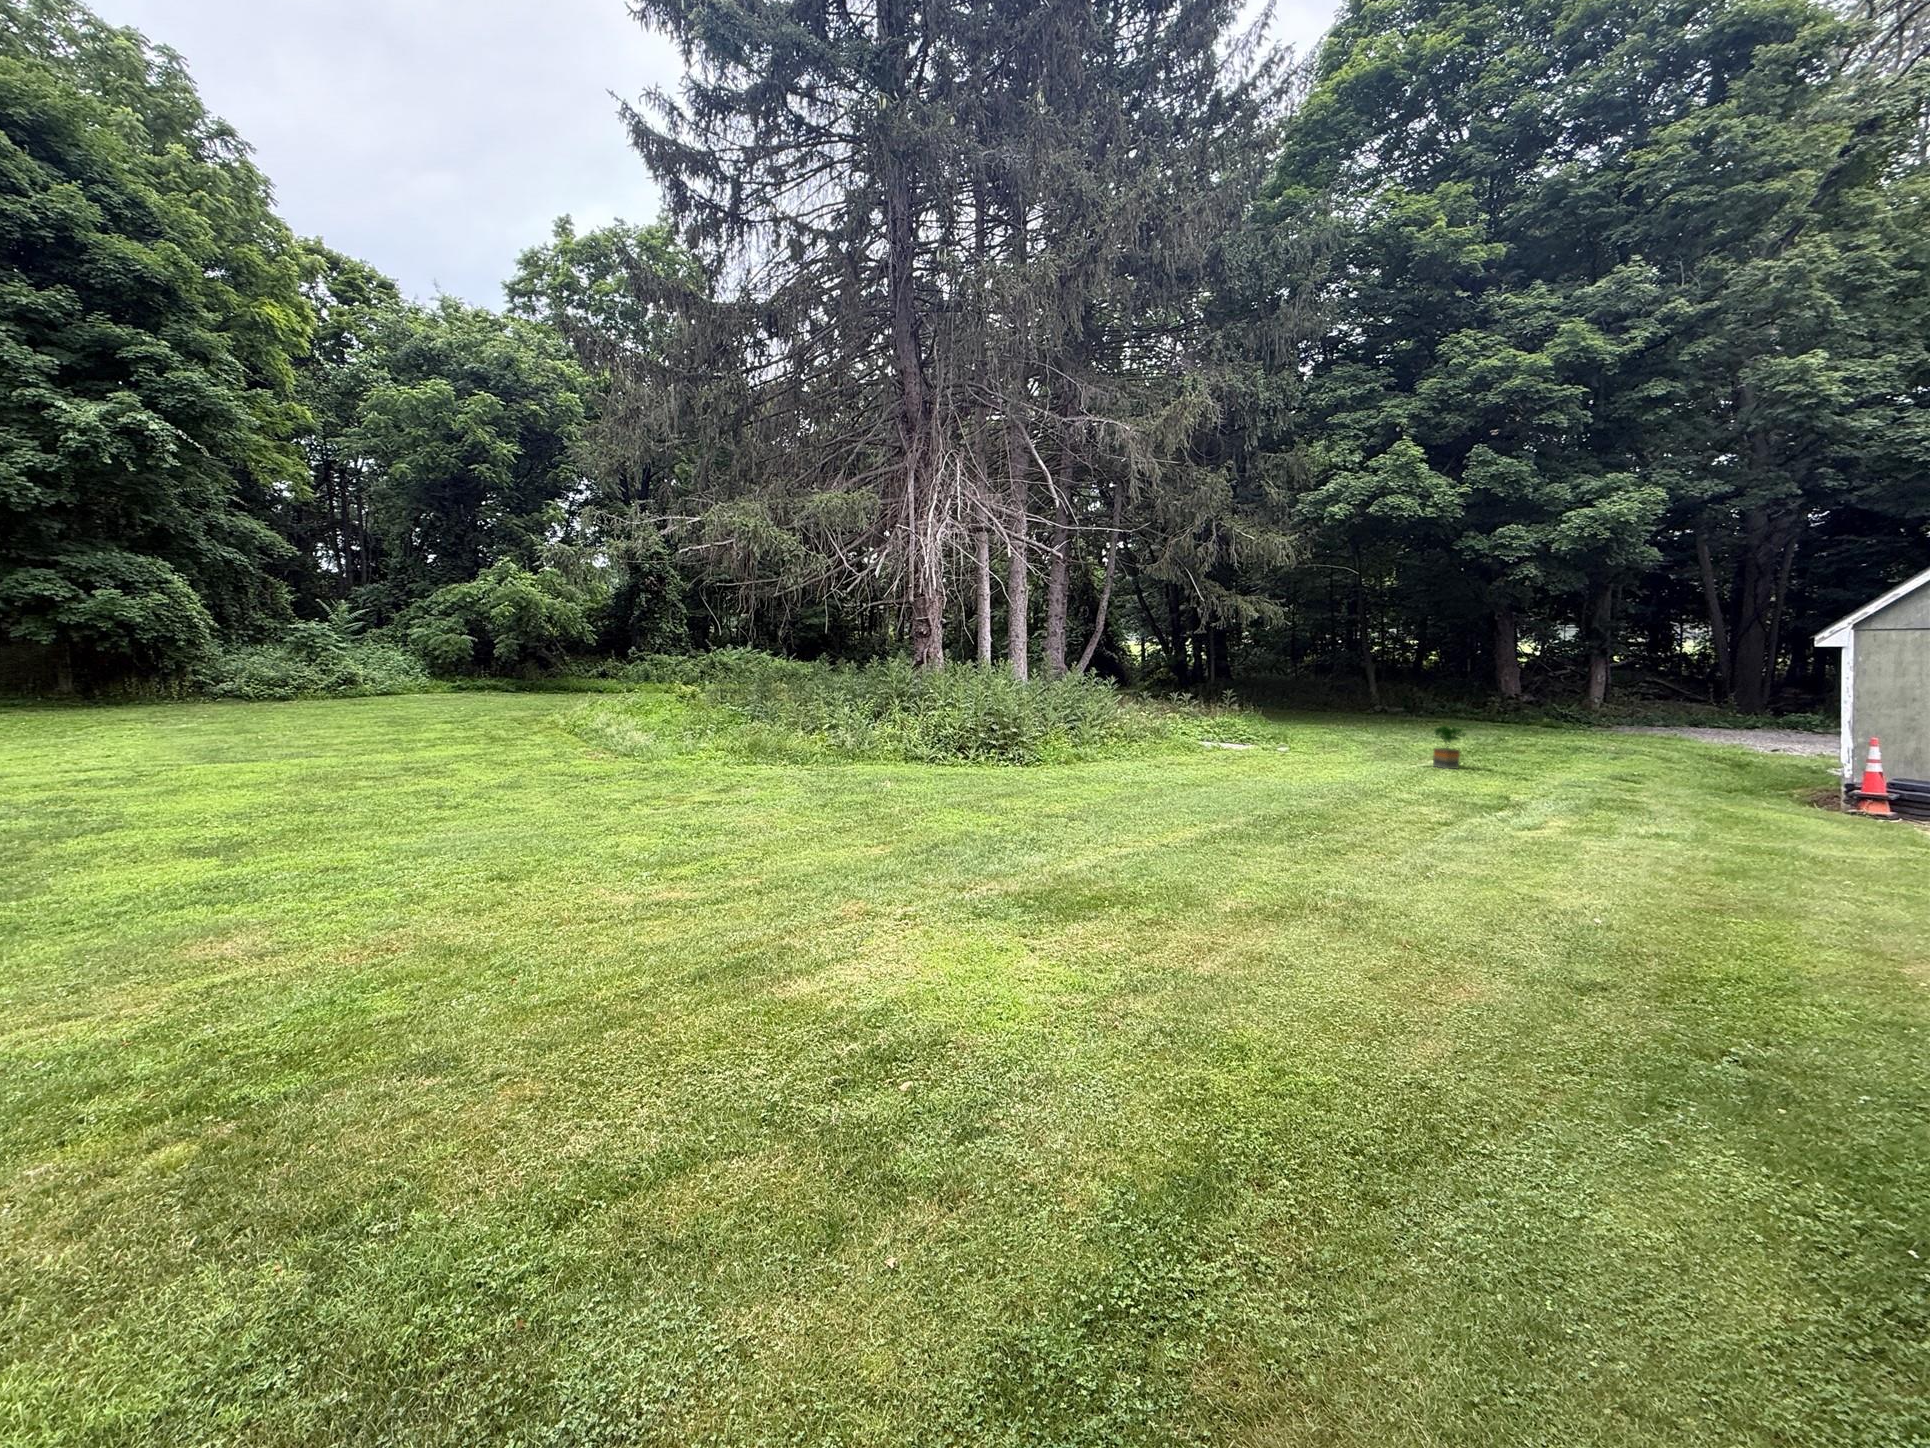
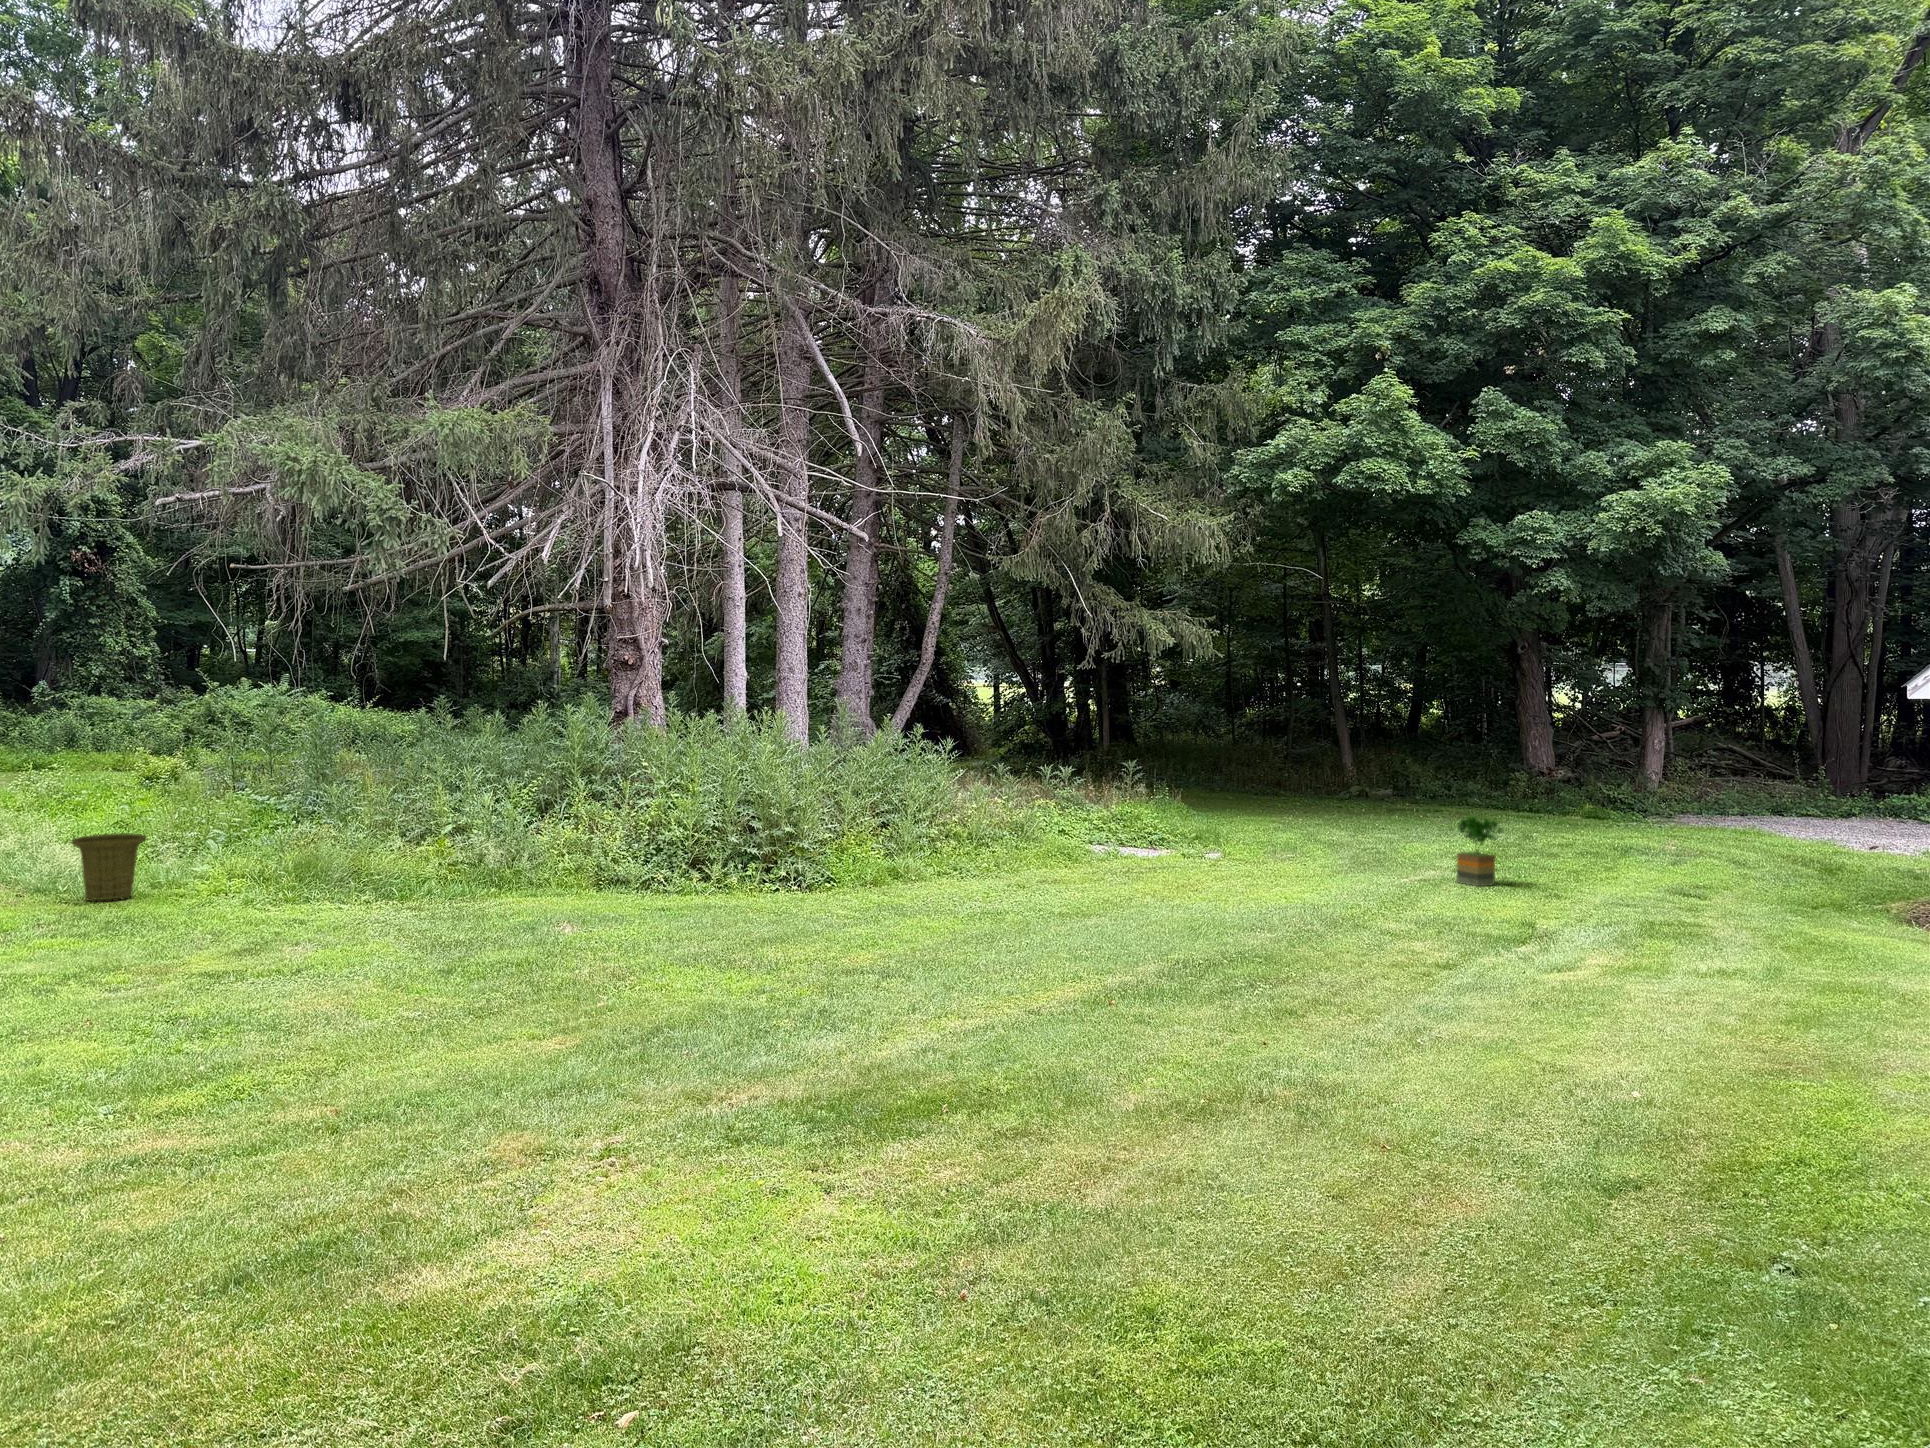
basket: none [668,720,700,753] -> present [71,833,147,902]

